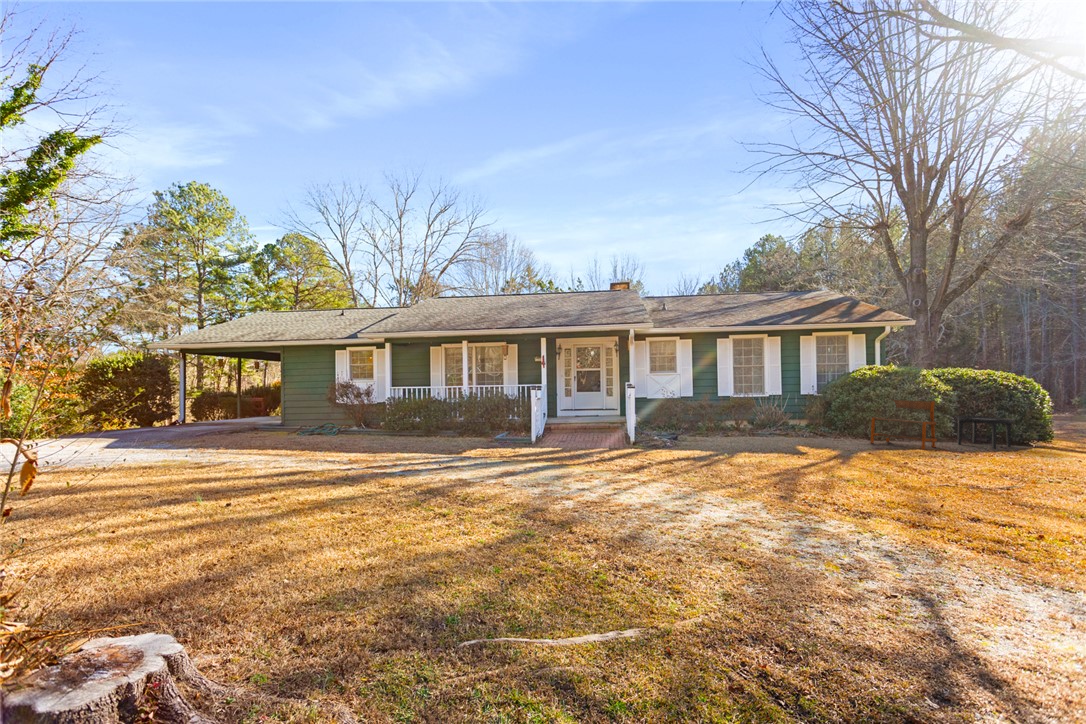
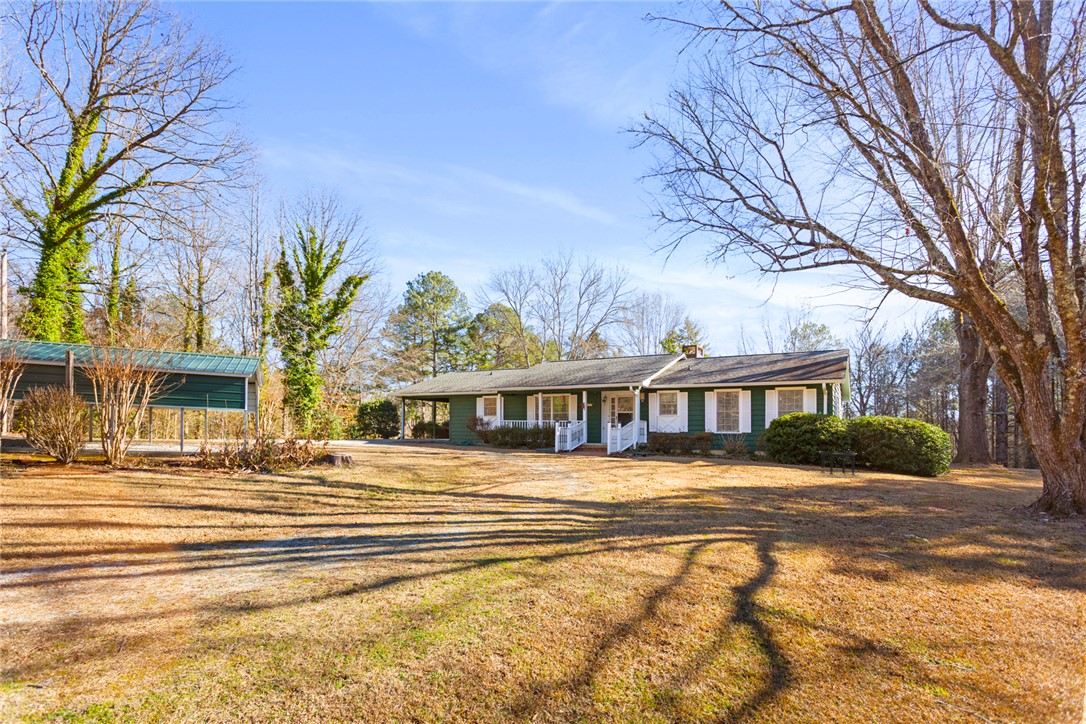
bench: present [870,400,937,449] -> none [755,437,787,471]

